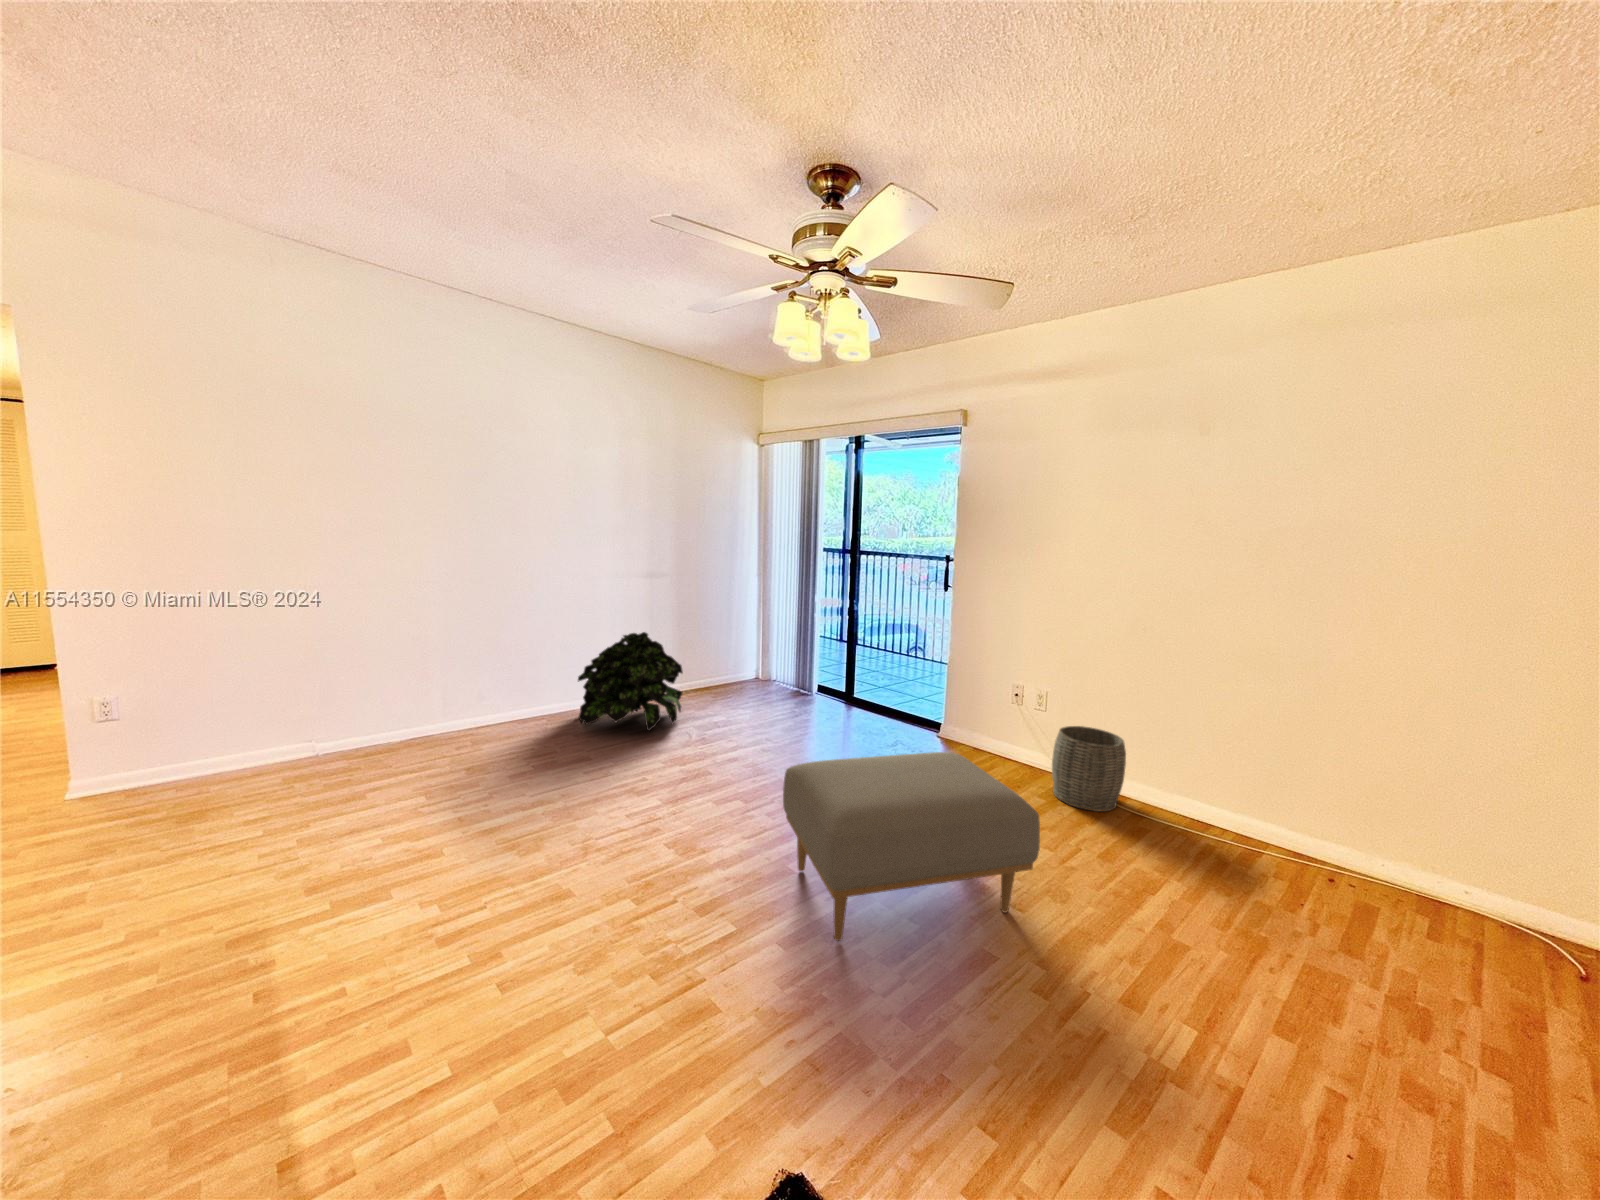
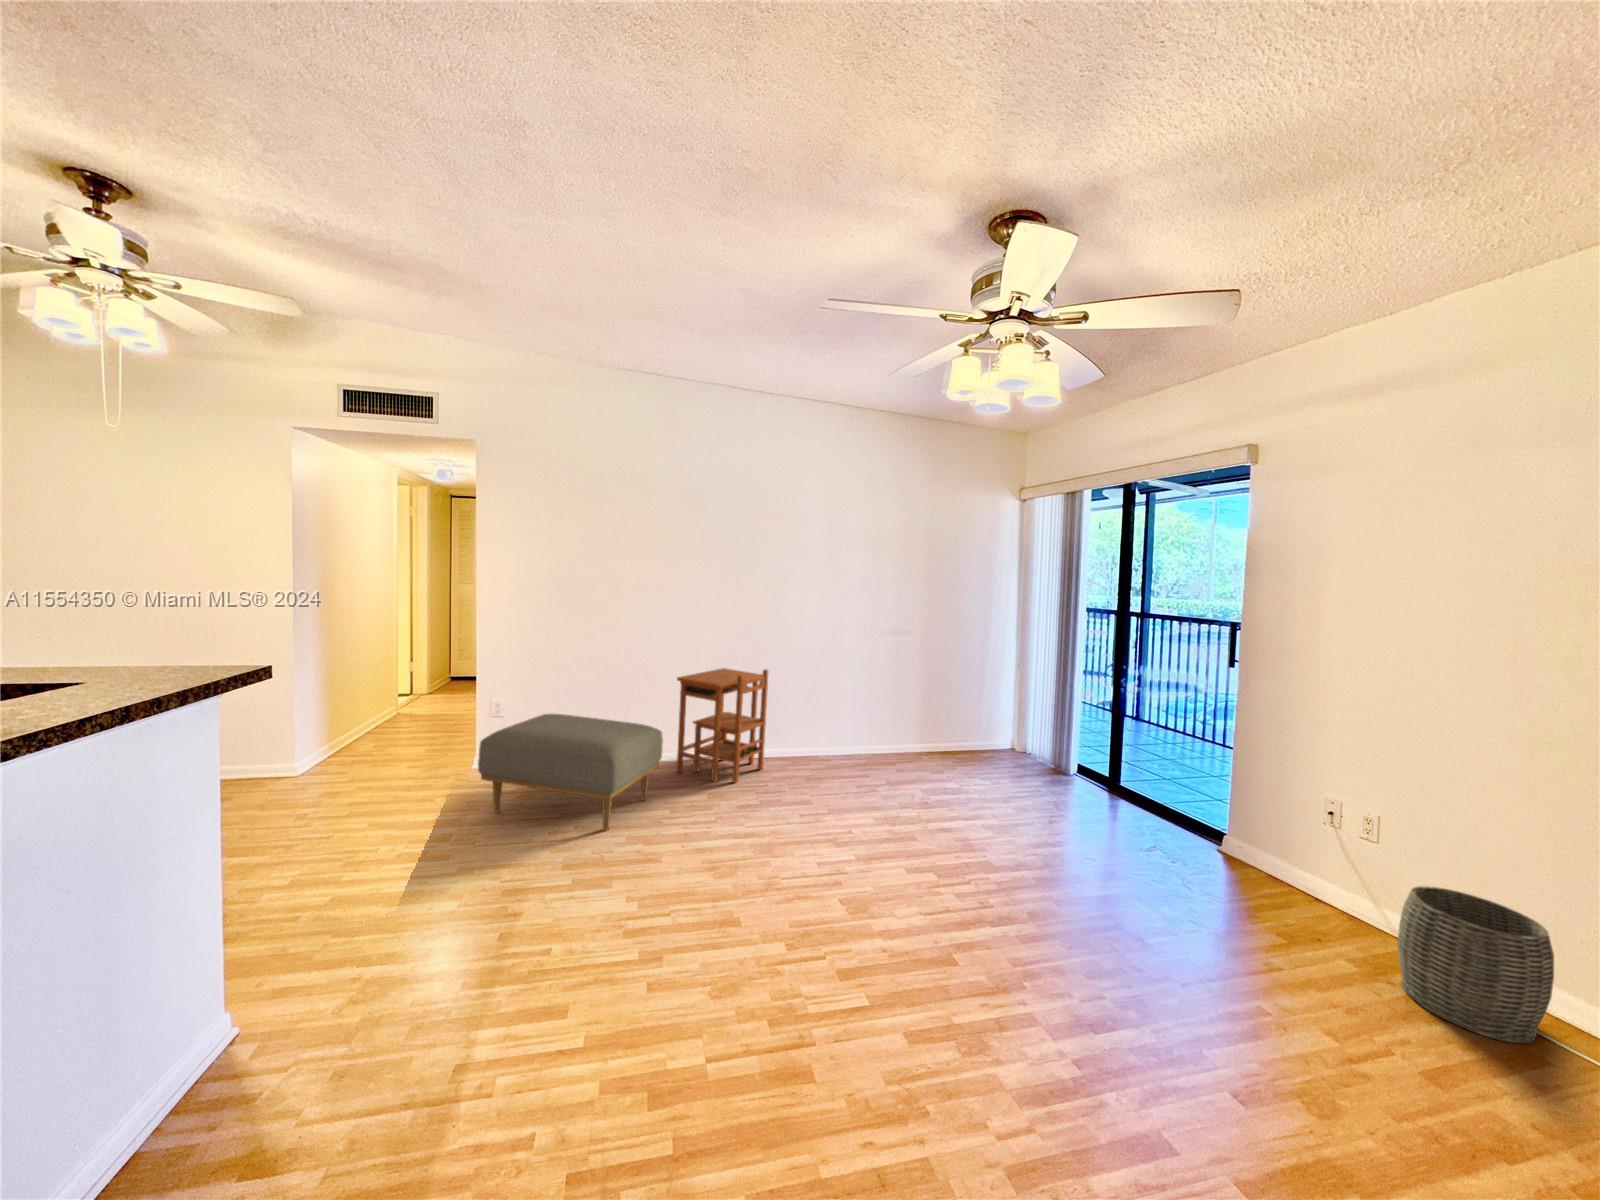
side table: none [400,626,521,763] -> present [677,668,768,783]
potted plant: present [578,632,683,731] -> none [813,685,915,784]
ottoman: present [783,752,1040,941] -> present [478,714,663,831]

